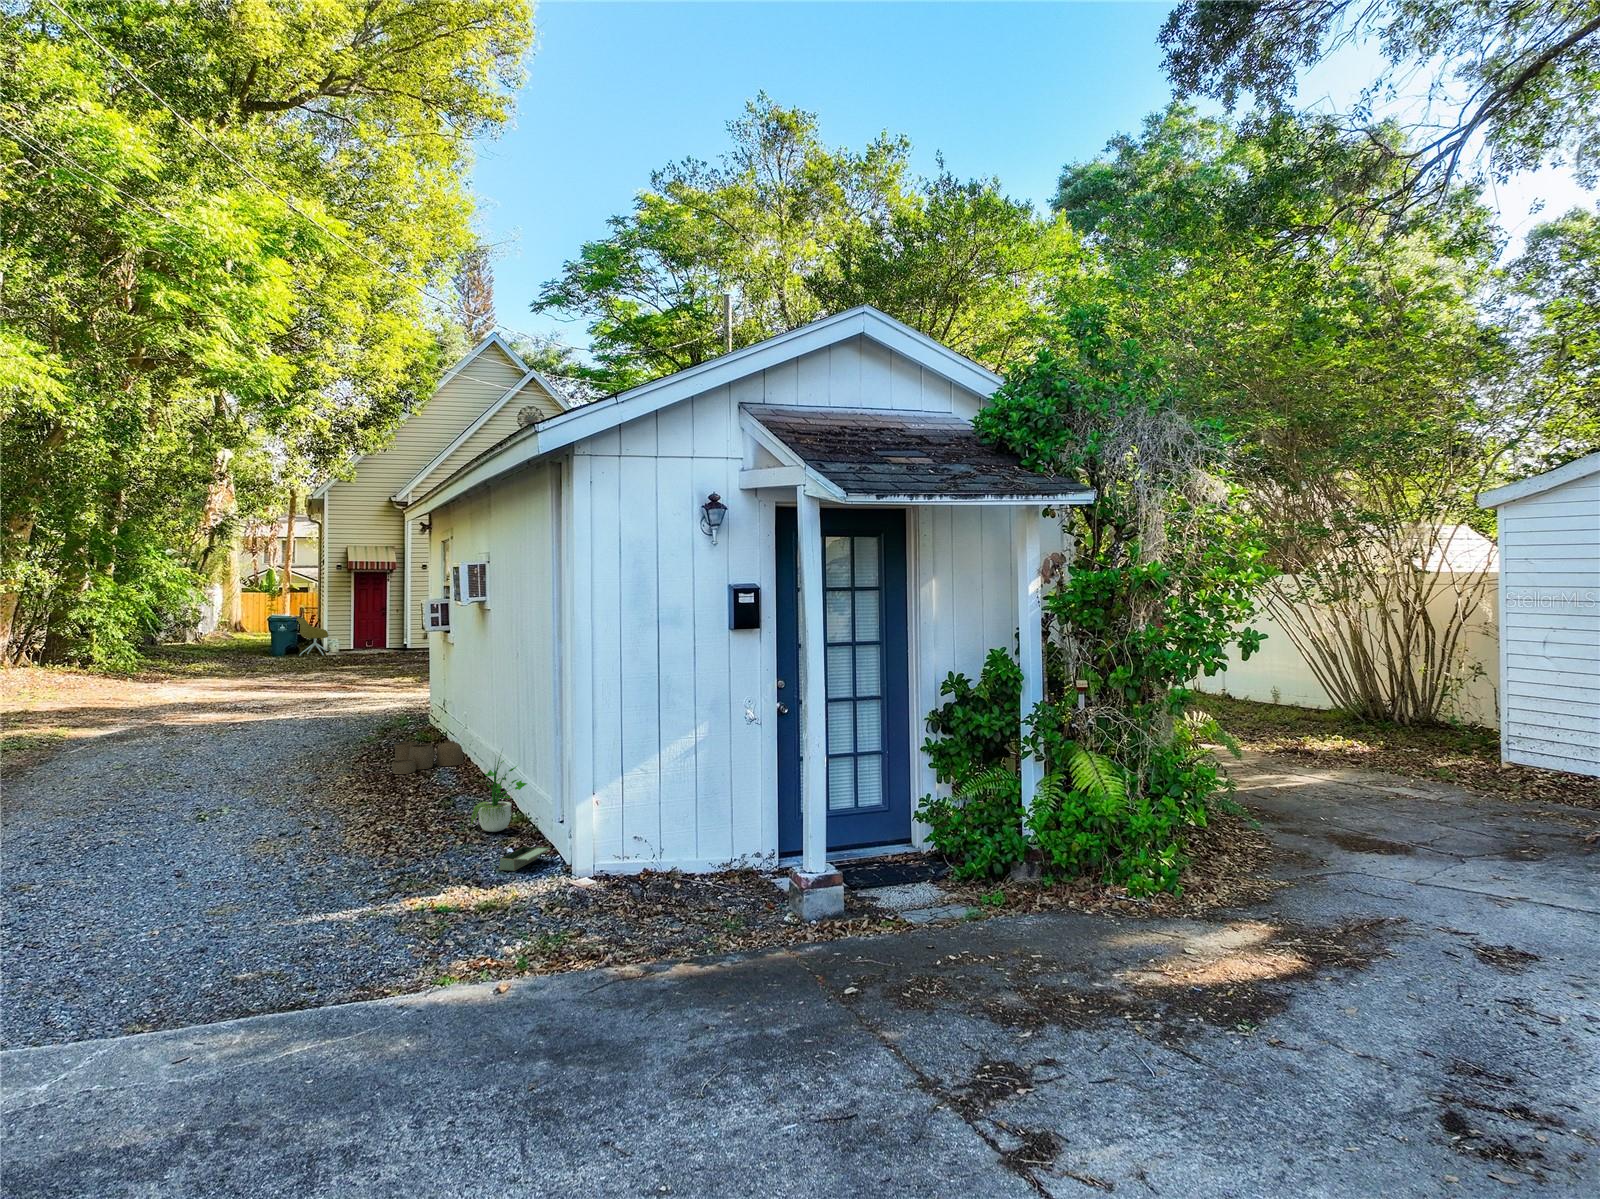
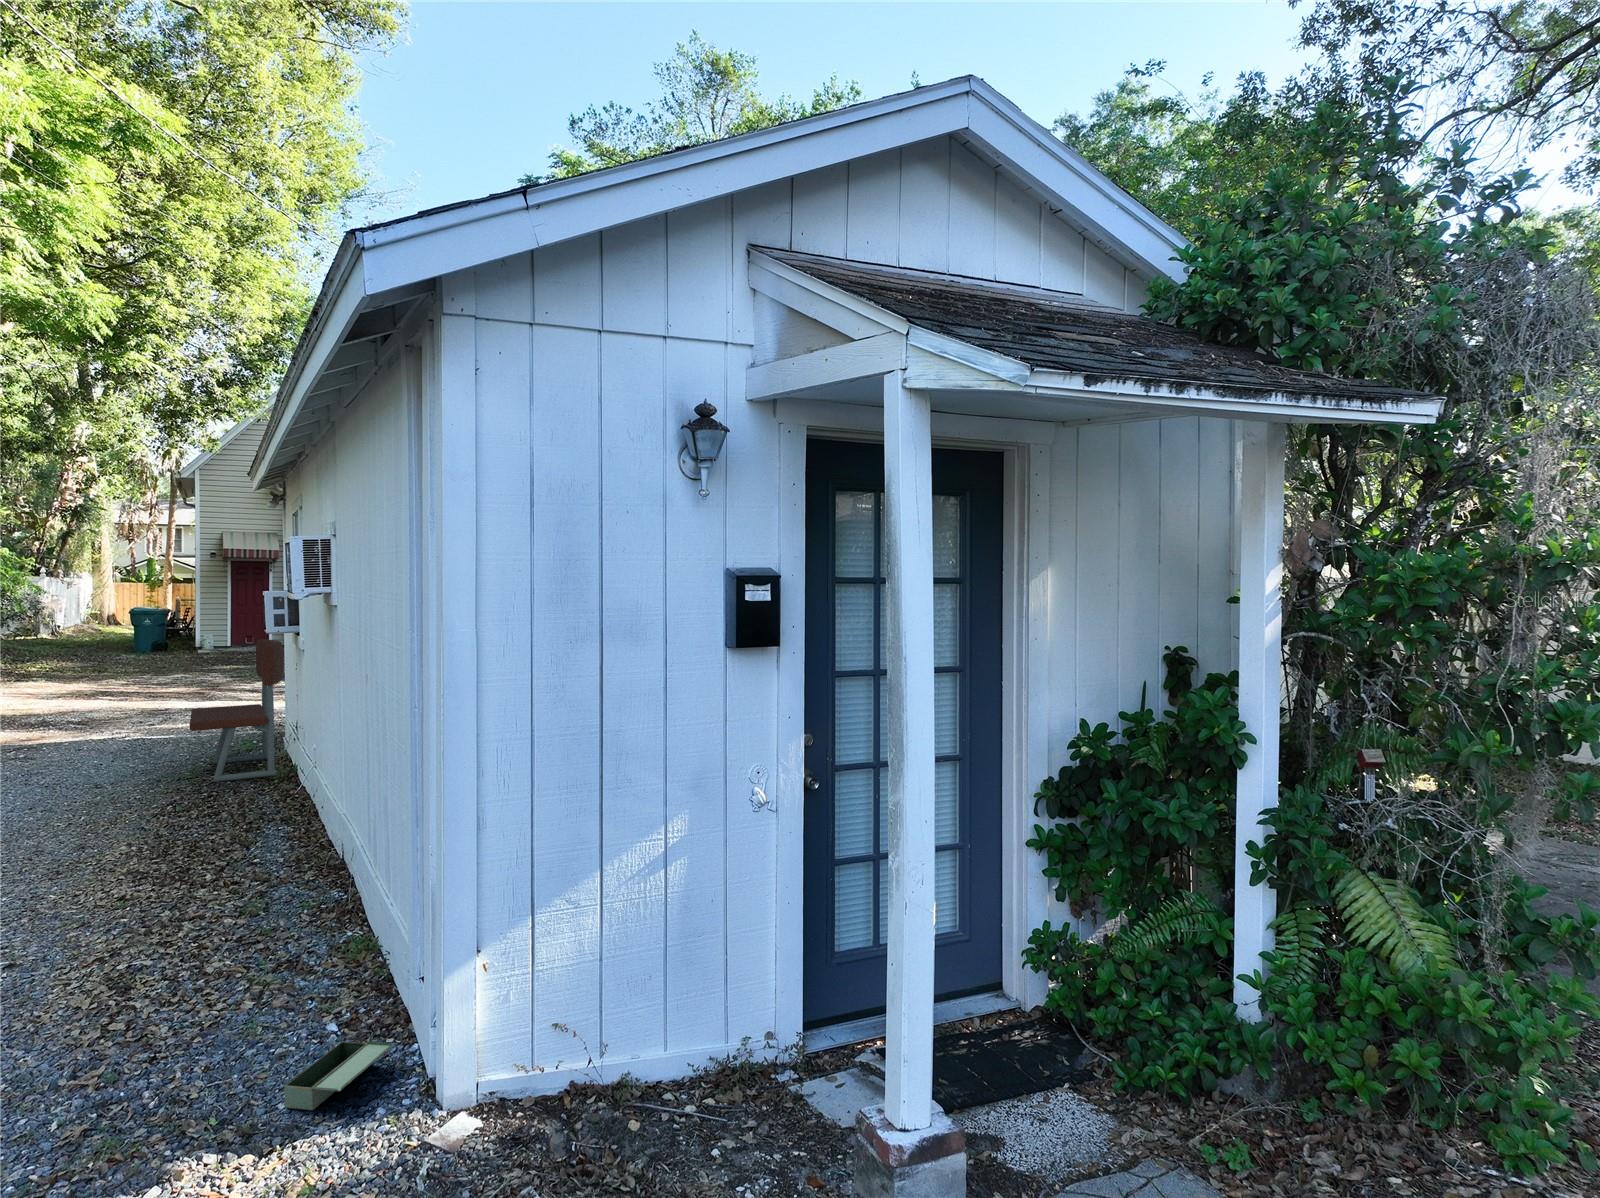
chair: present [297,618,331,656] -> none [162,610,204,653]
bench: none [366,638,433,743] -> present [189,639,284,782]
woven basket: present [392,738,463,774] -> none [192,784,308,843]
potted plant: present [471,755,527,832] -> none [262,831,365,983]

